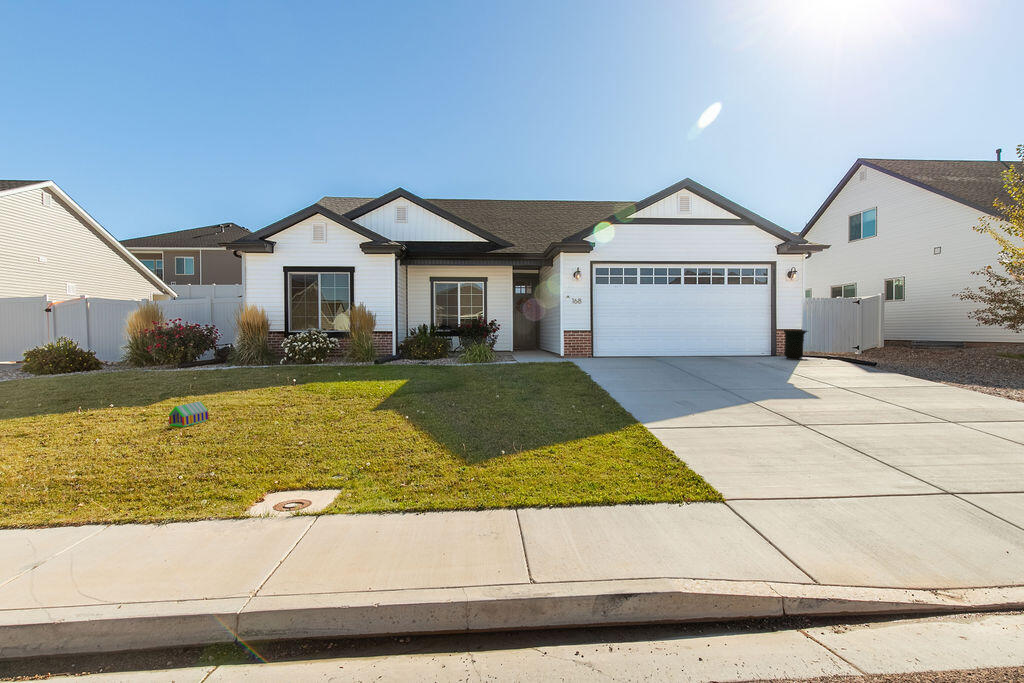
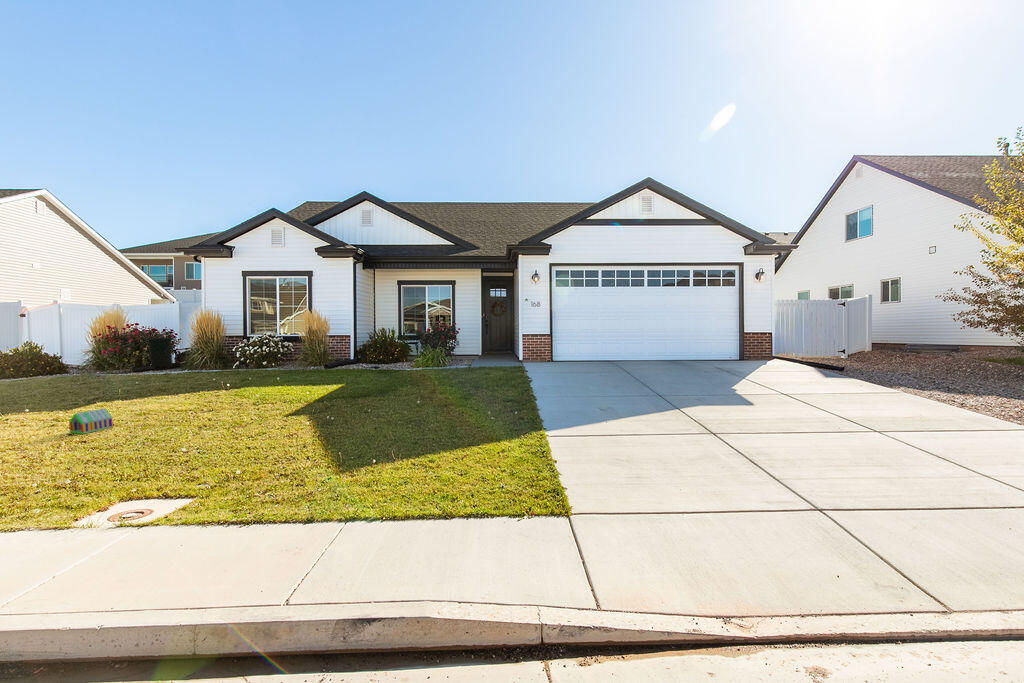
trash can: present [782,330,807,360] -> present [145,338,174,370]

